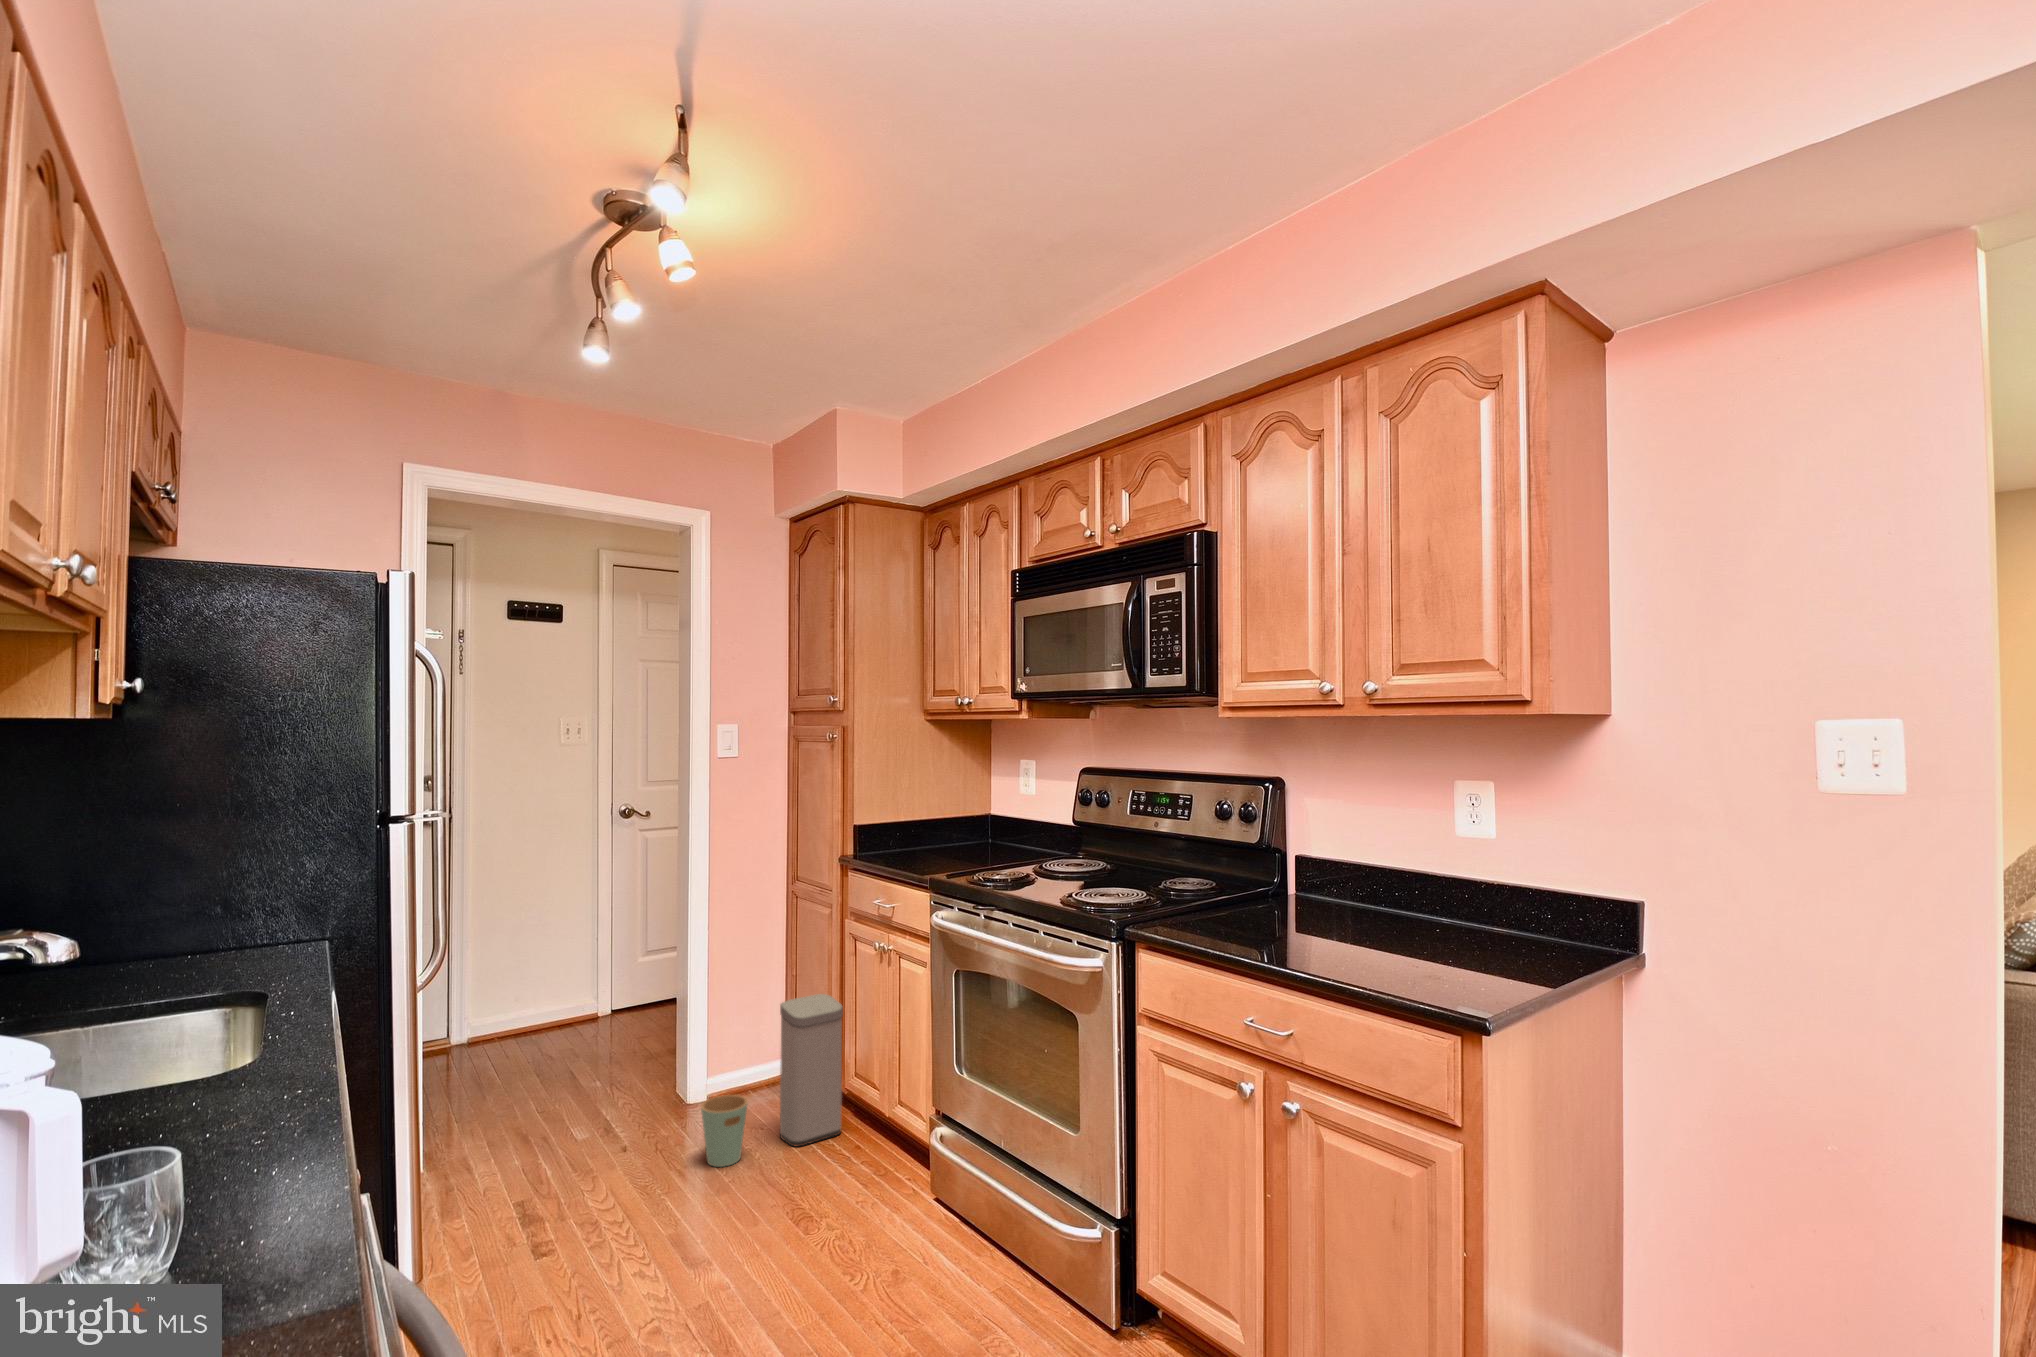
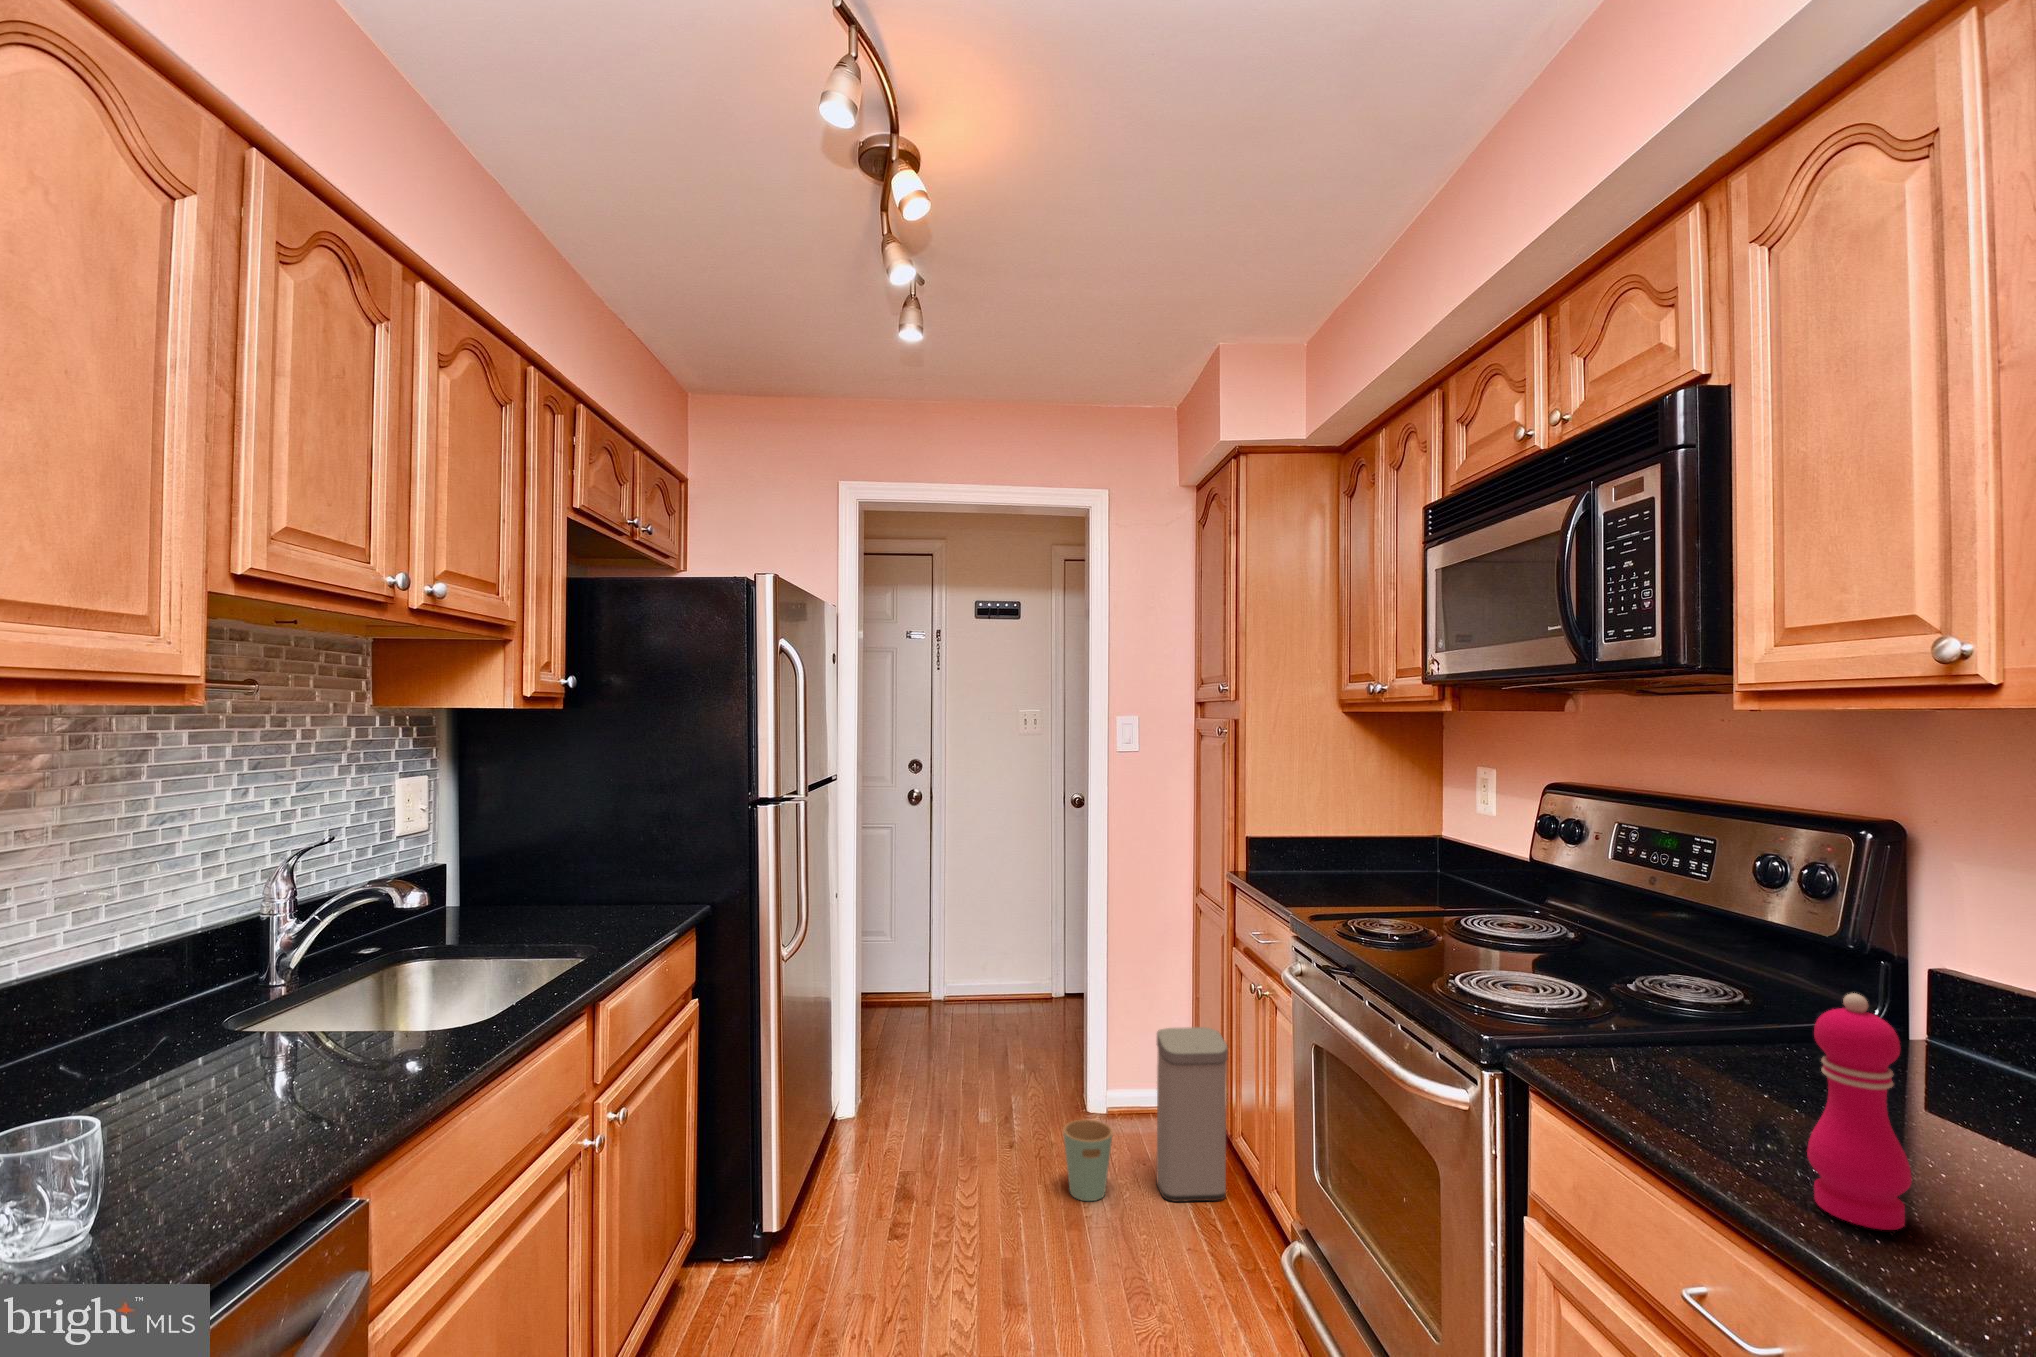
pepper mill: none [1287,854,1326,962] -> present [1807,993,1912,1230]

